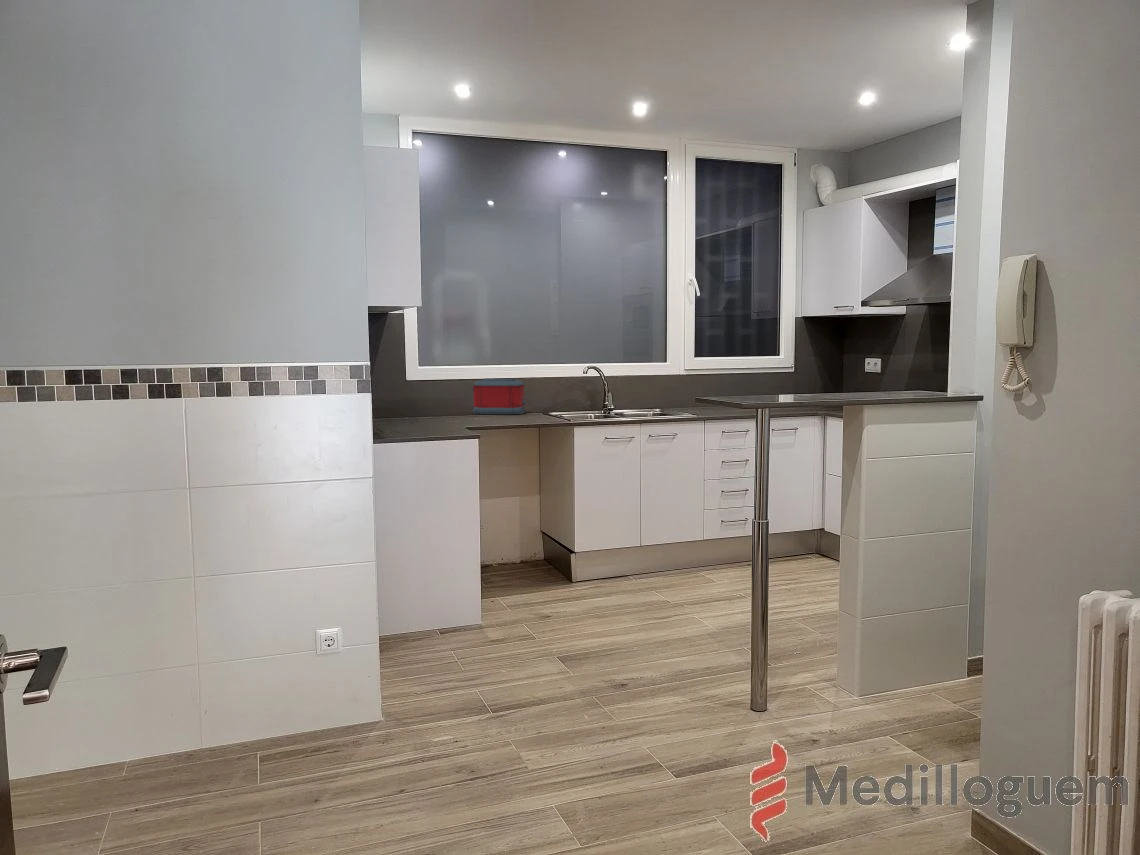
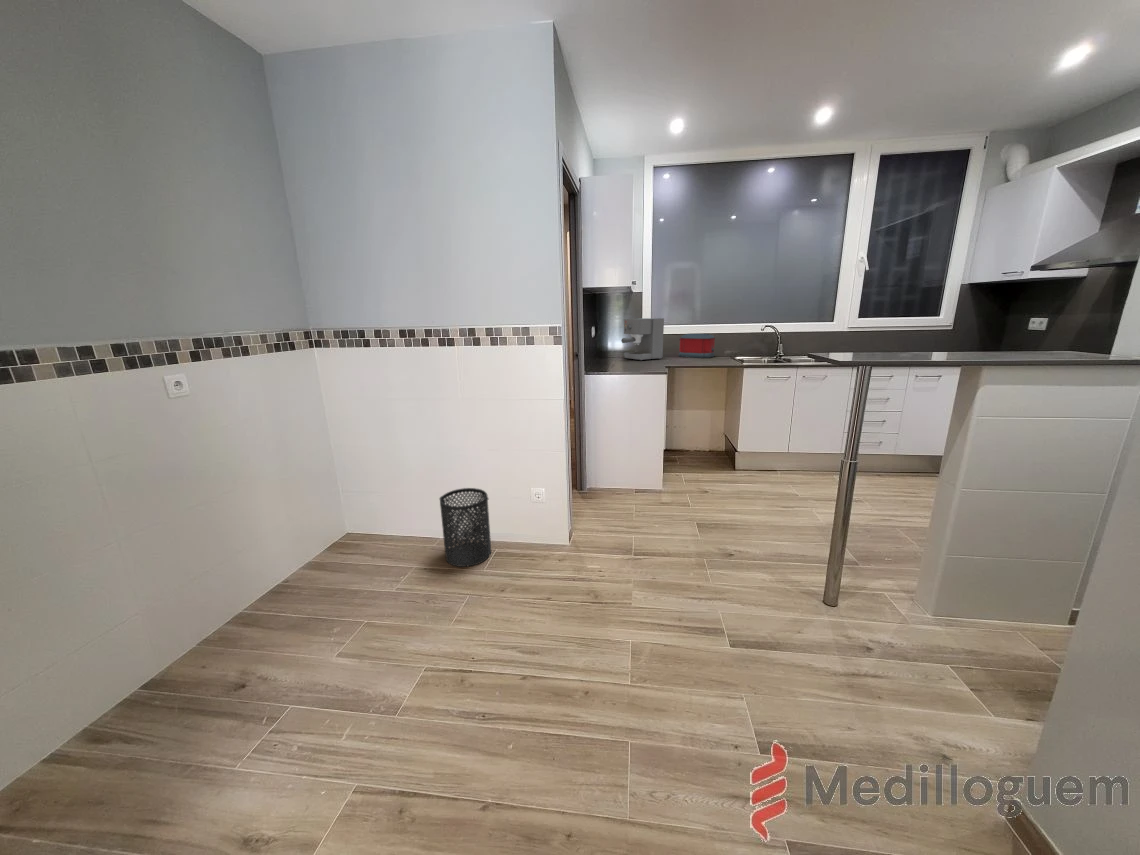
coffee maker: none [389,355,454,421] -> present [621,318,664,360]
trash can: none [157,648,255,796] -> present [440,488,491,567]

